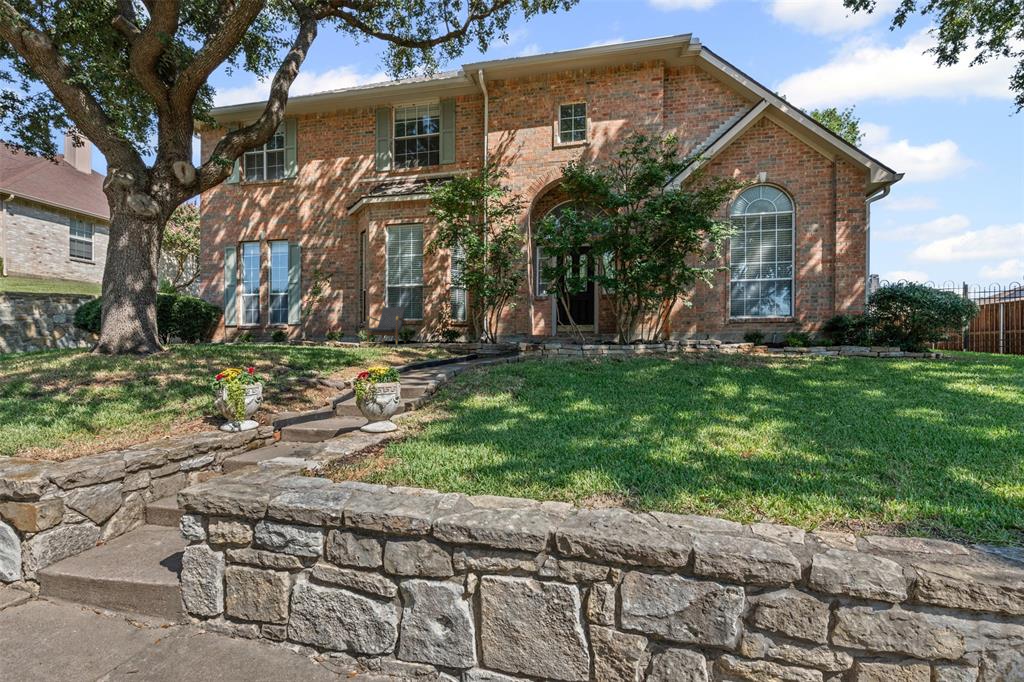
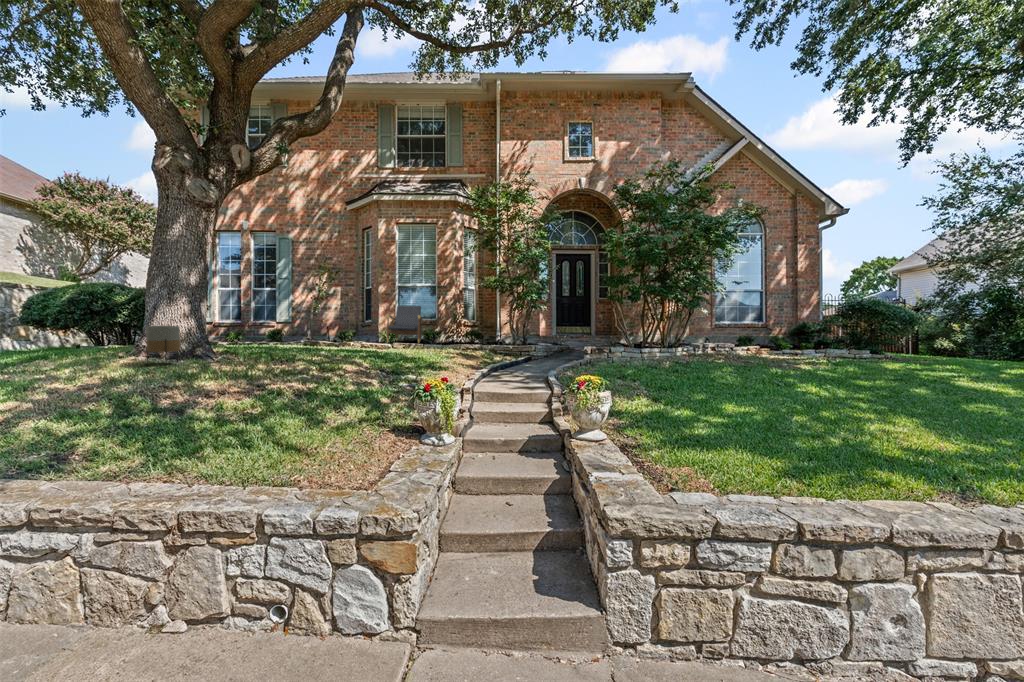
planter: none [96,328,127,362] -> present [146,326,180,365]

